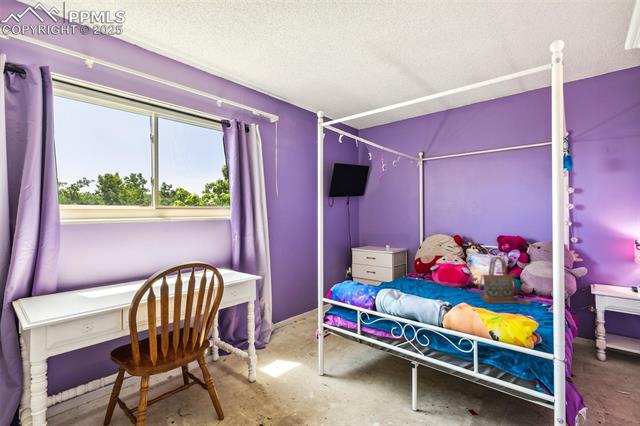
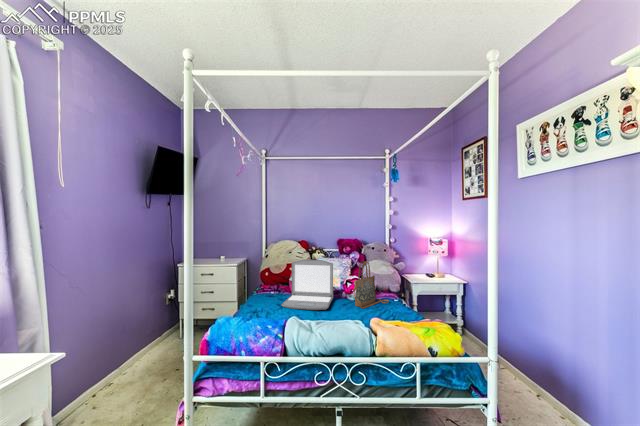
laptop: none [411,251,467,296] -> present [282,260,333,310]

